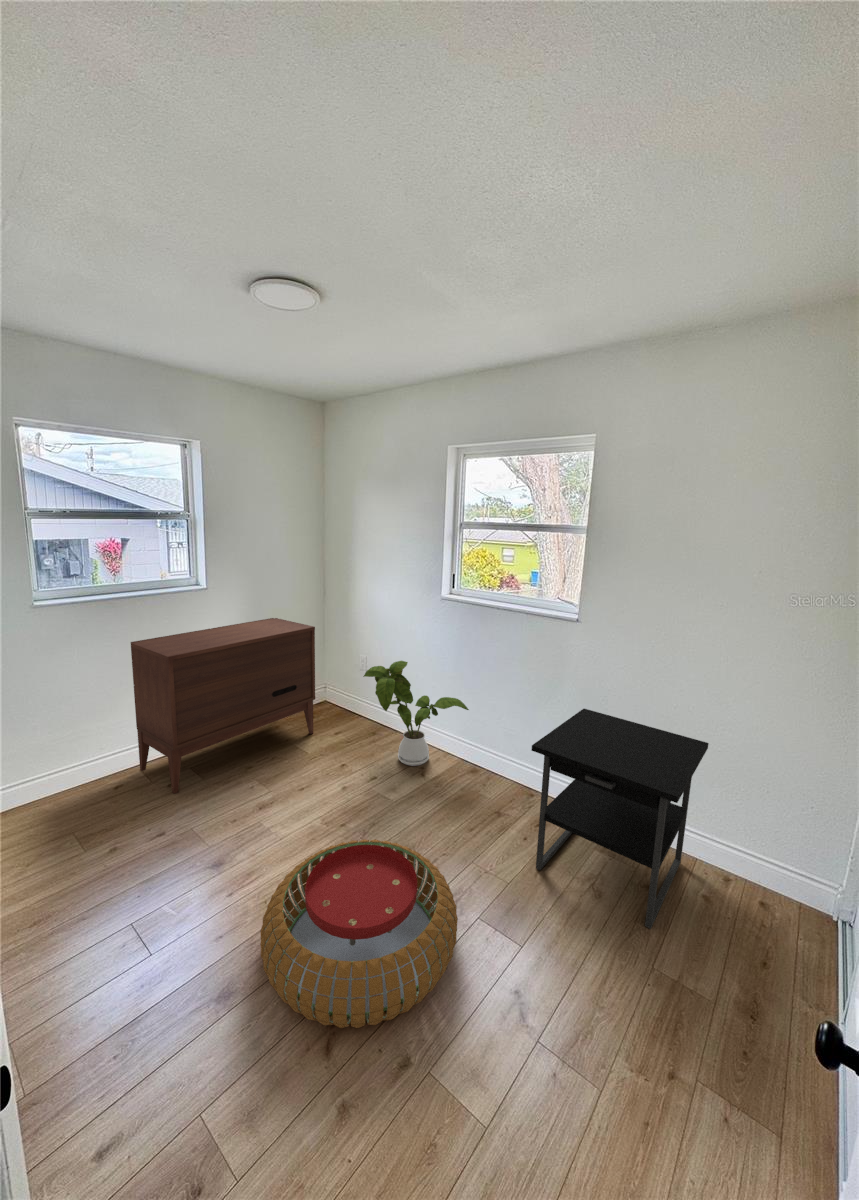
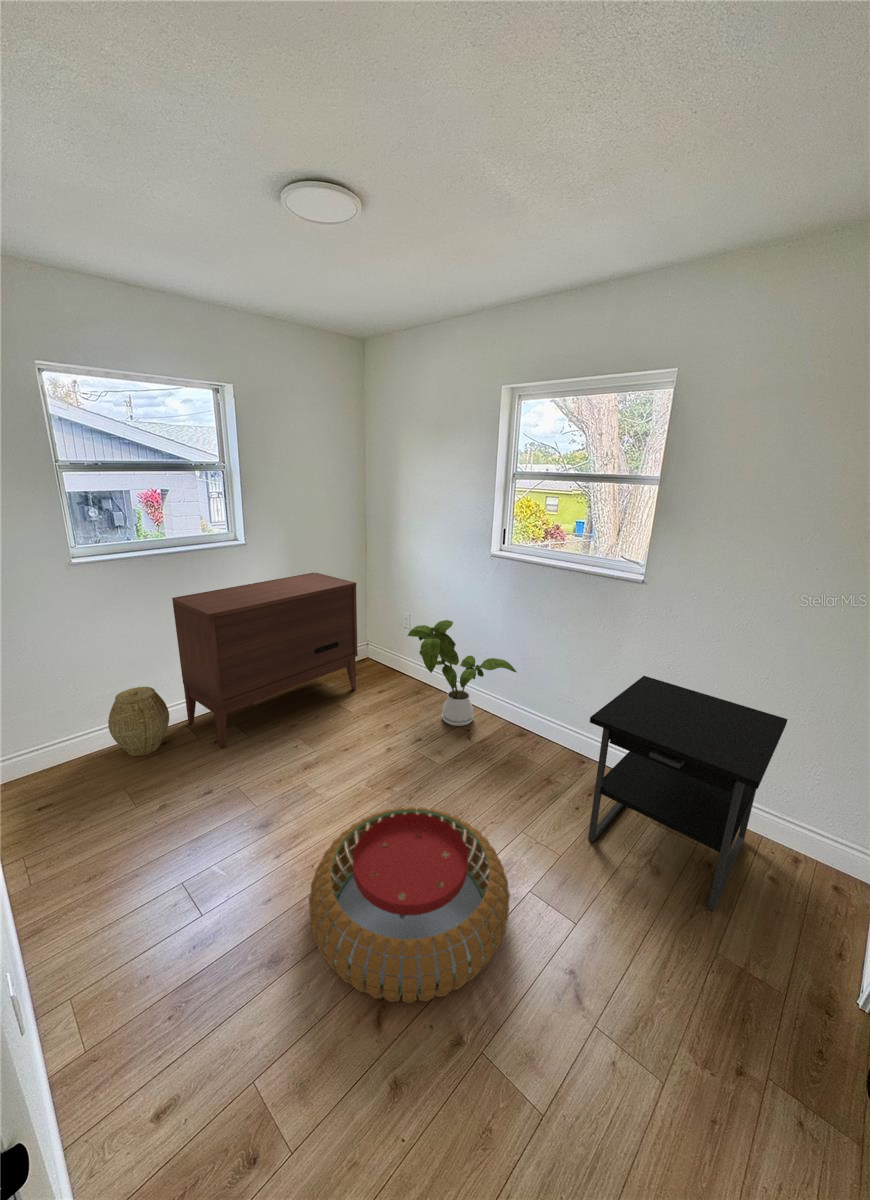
woven basket: none [57,732,121,804] -> present [108,687,169,756]

